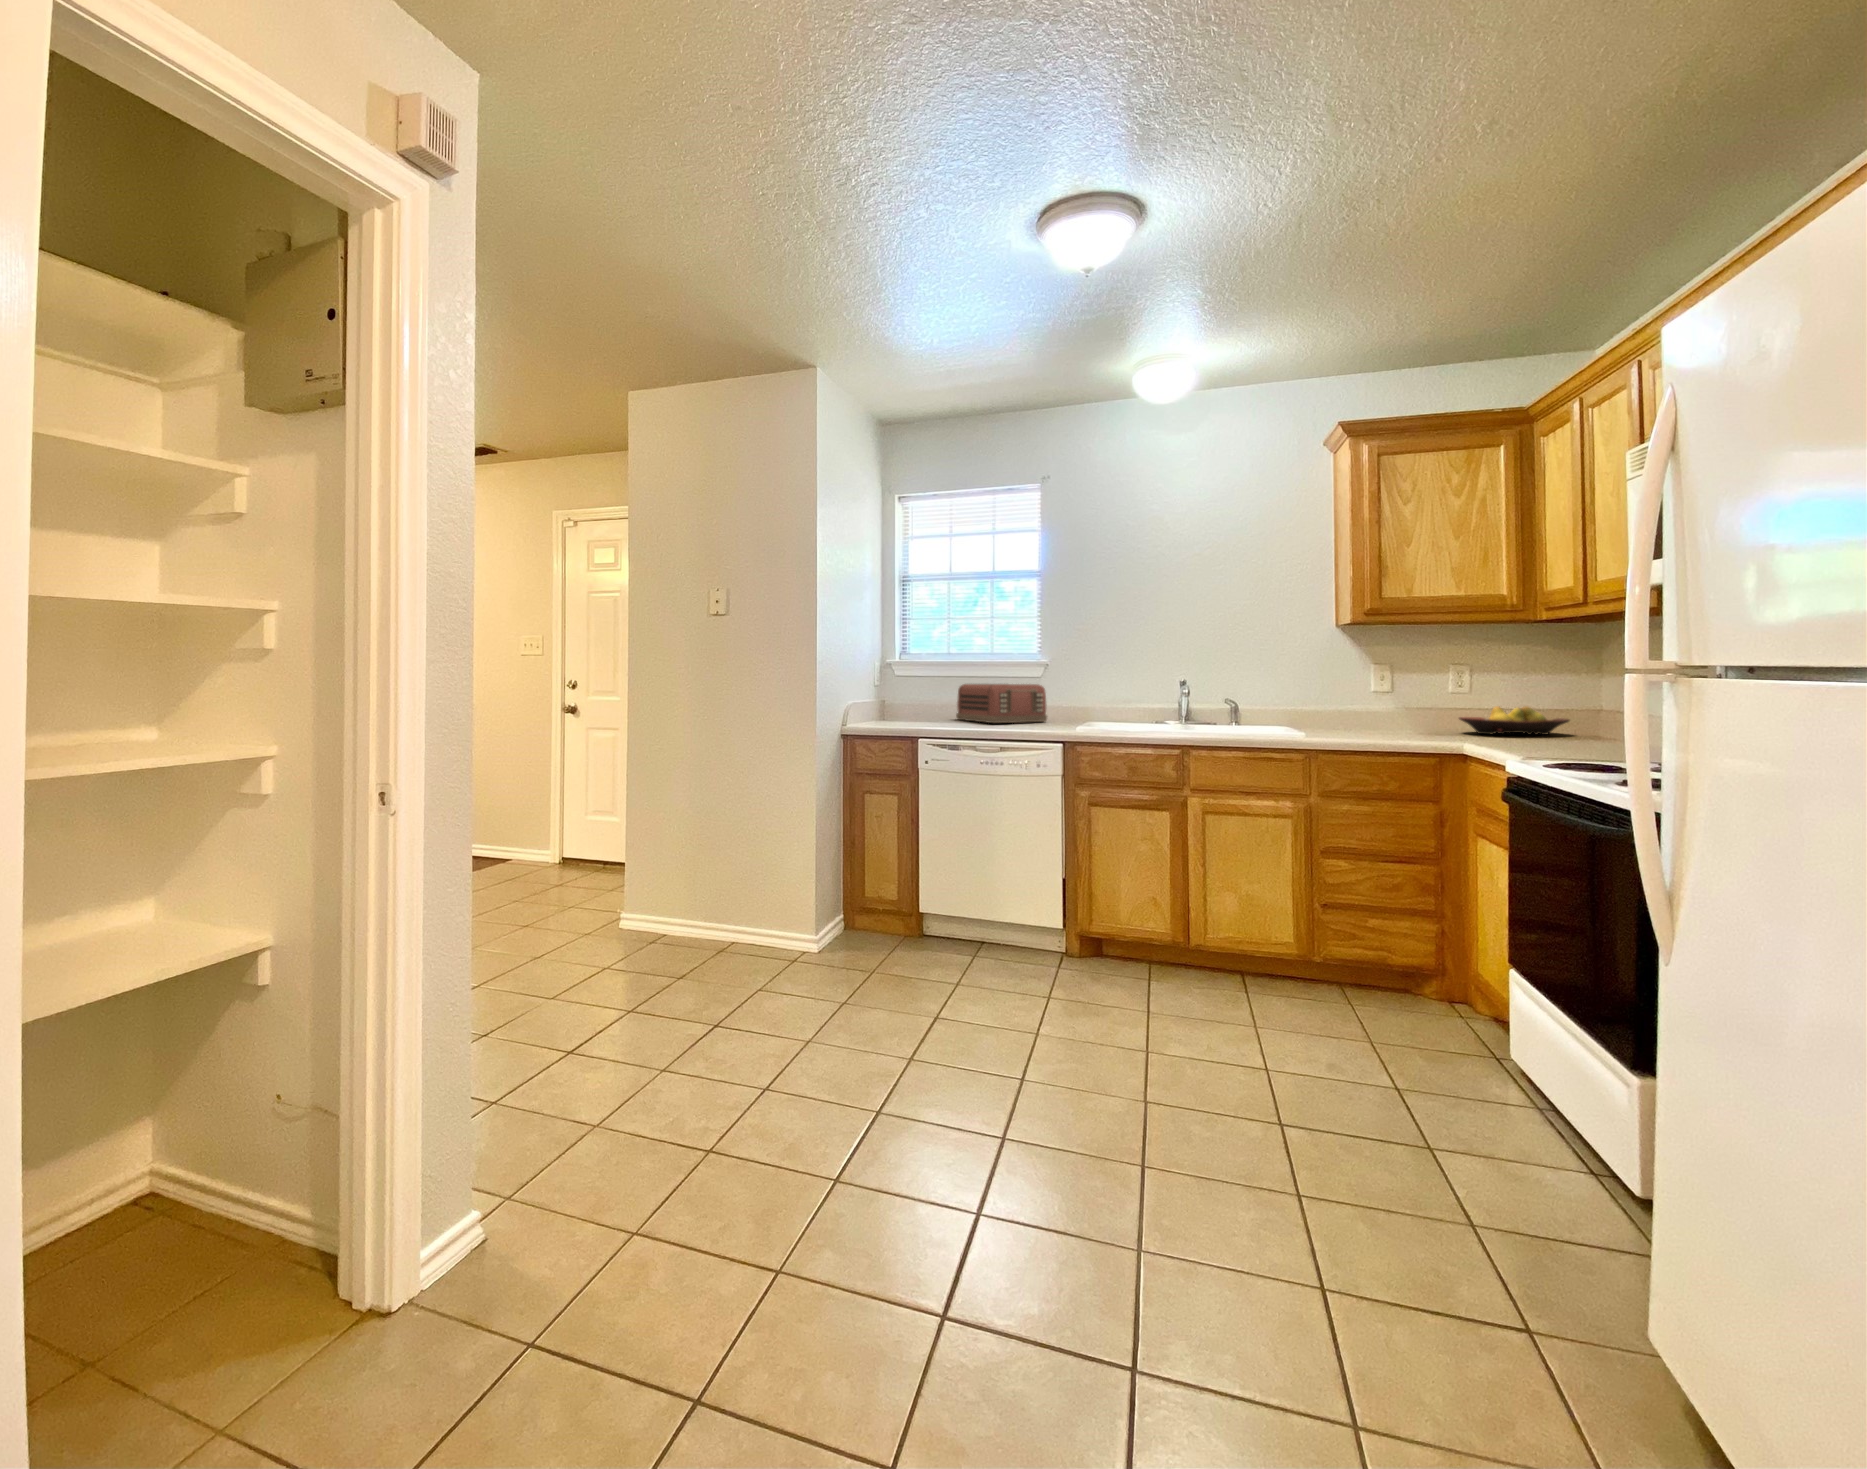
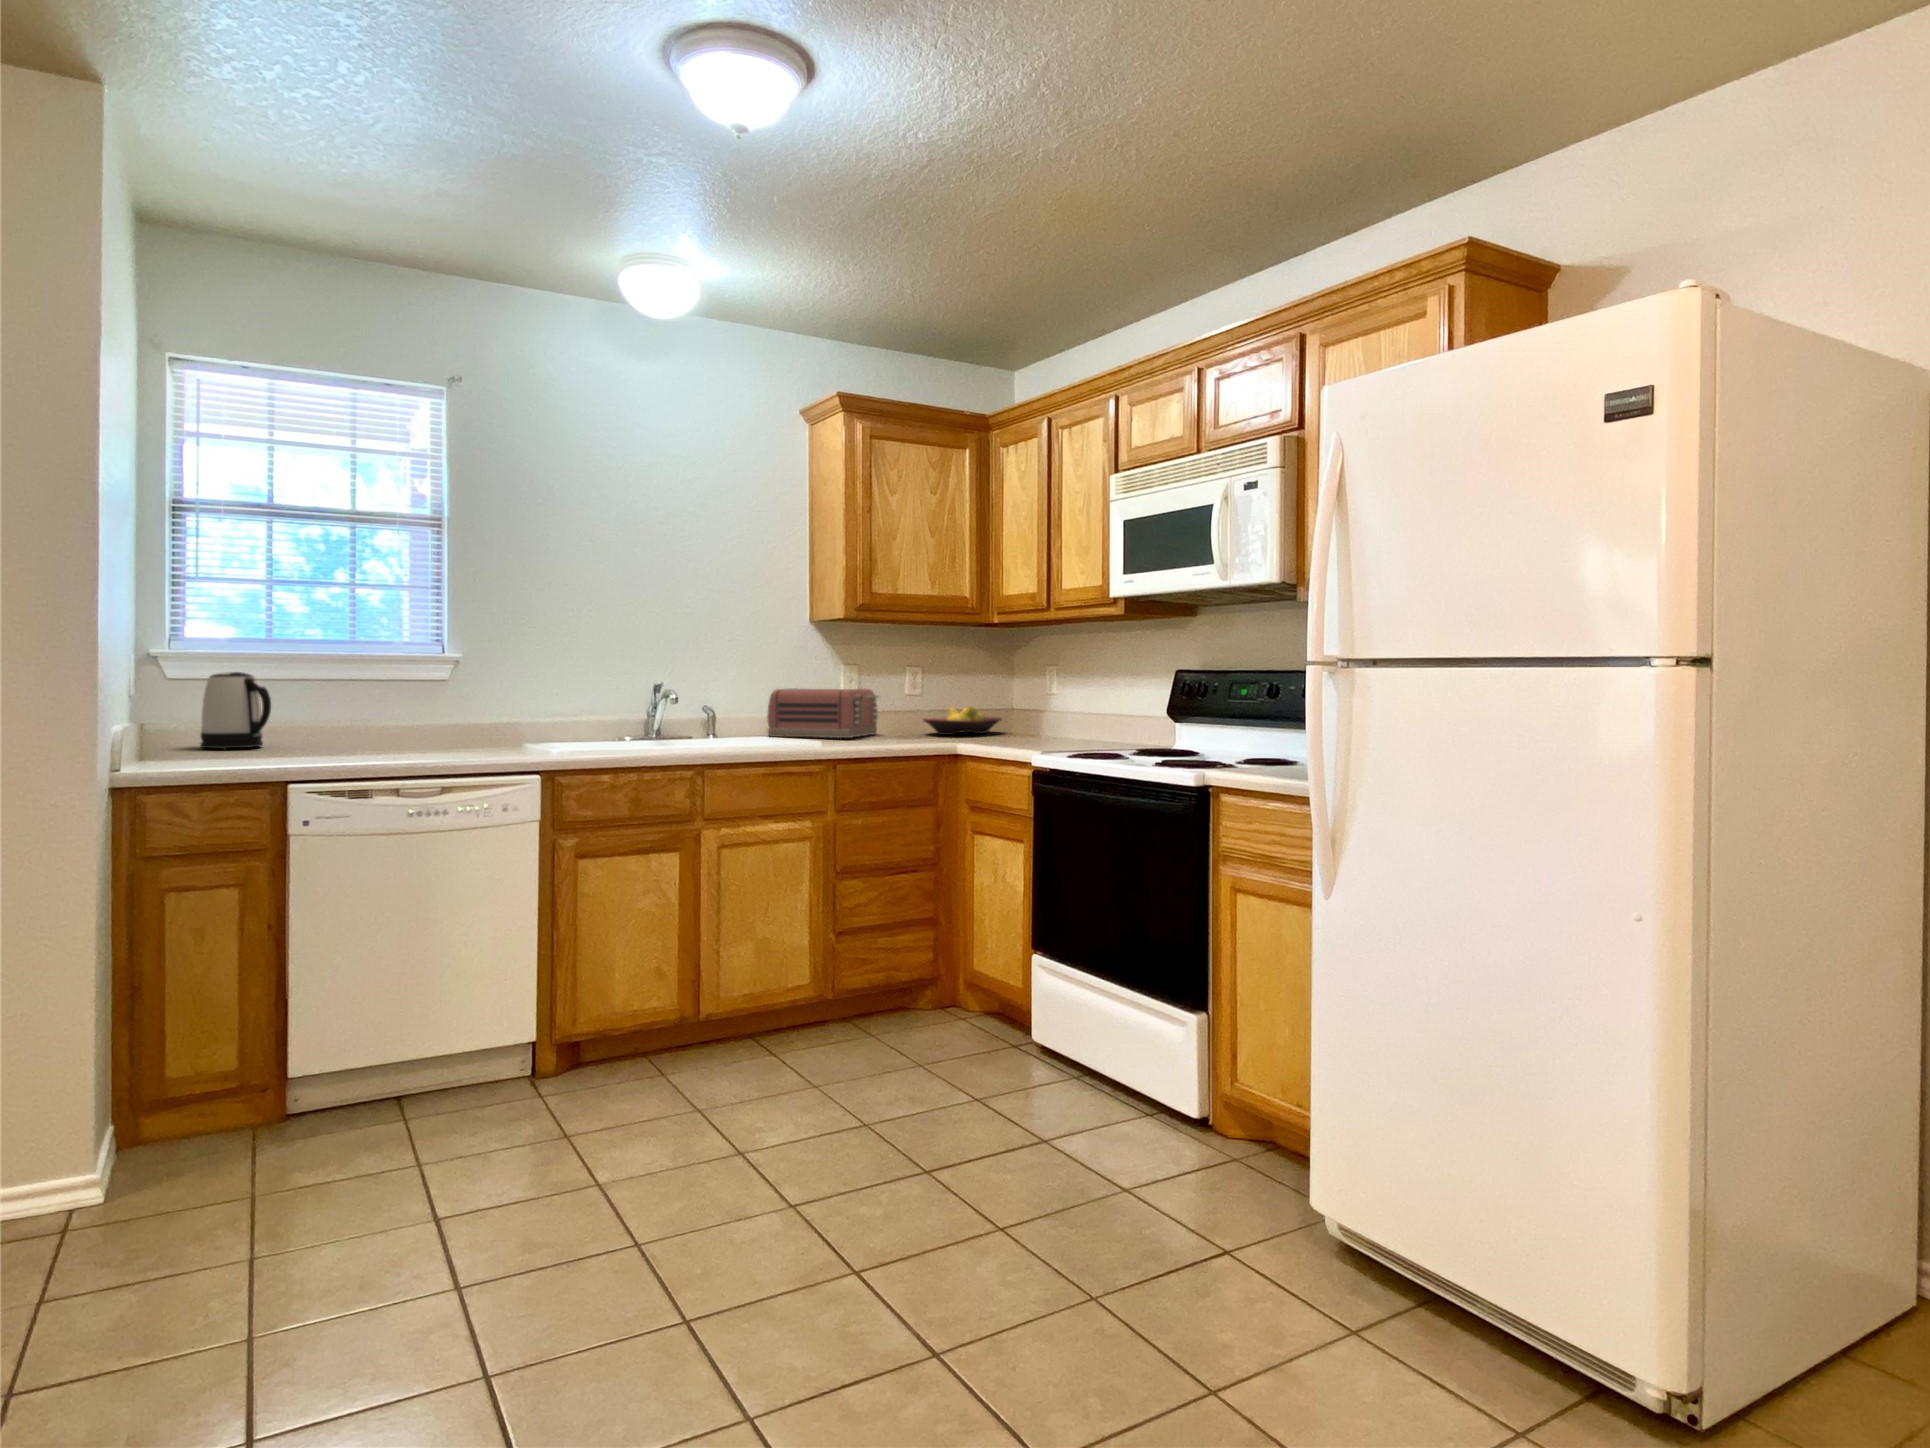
kettle: none [914,673,944,717] -> present [200,672,271,749]
toaster: present [956,684,1047,723] -> present [767,689,879,738]

